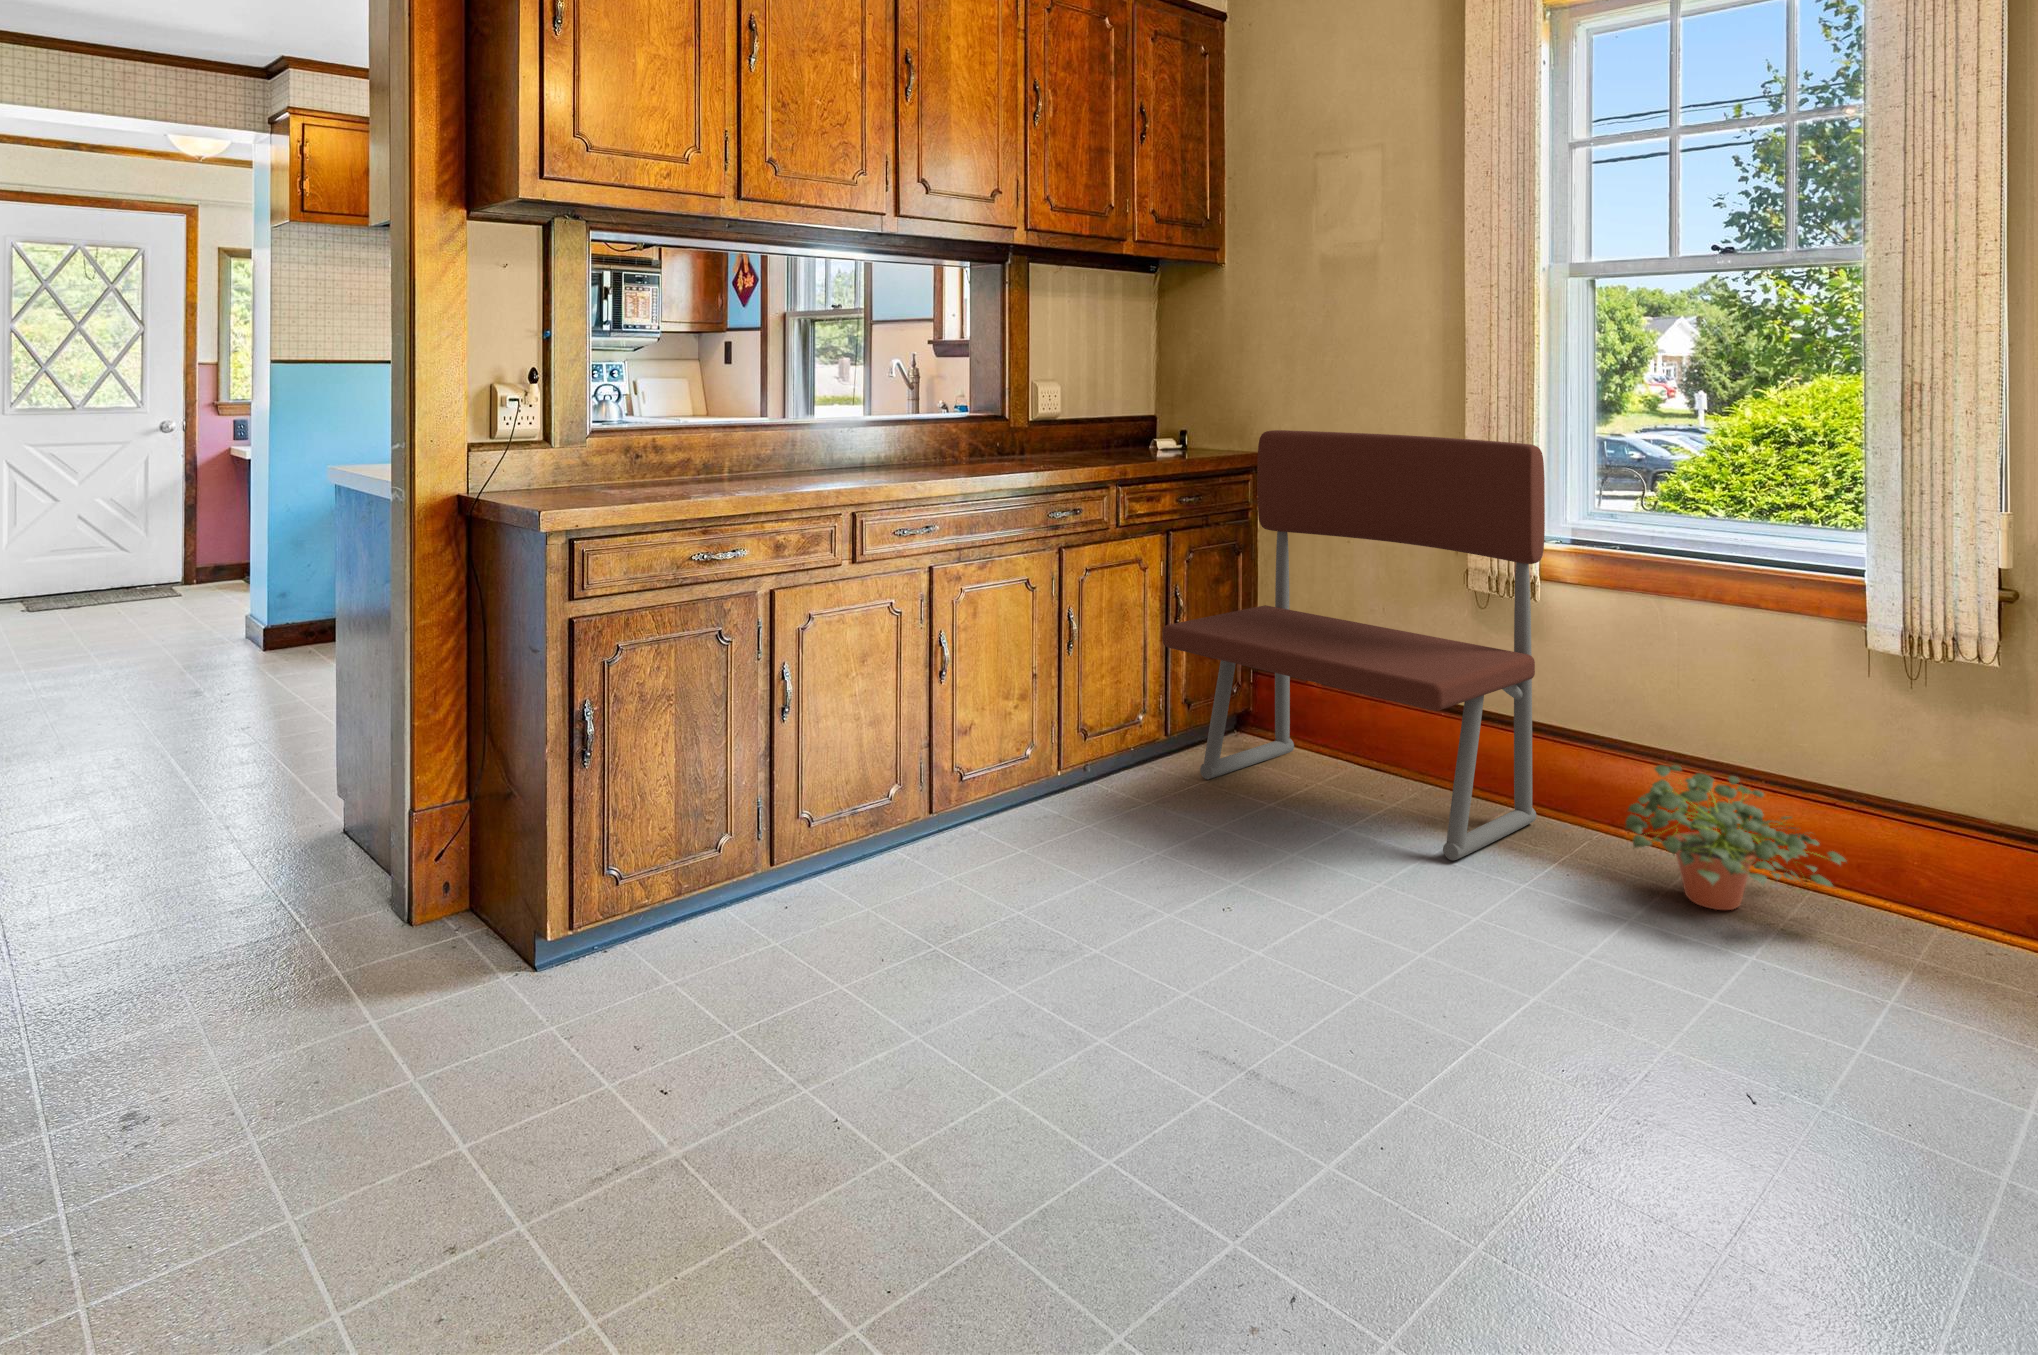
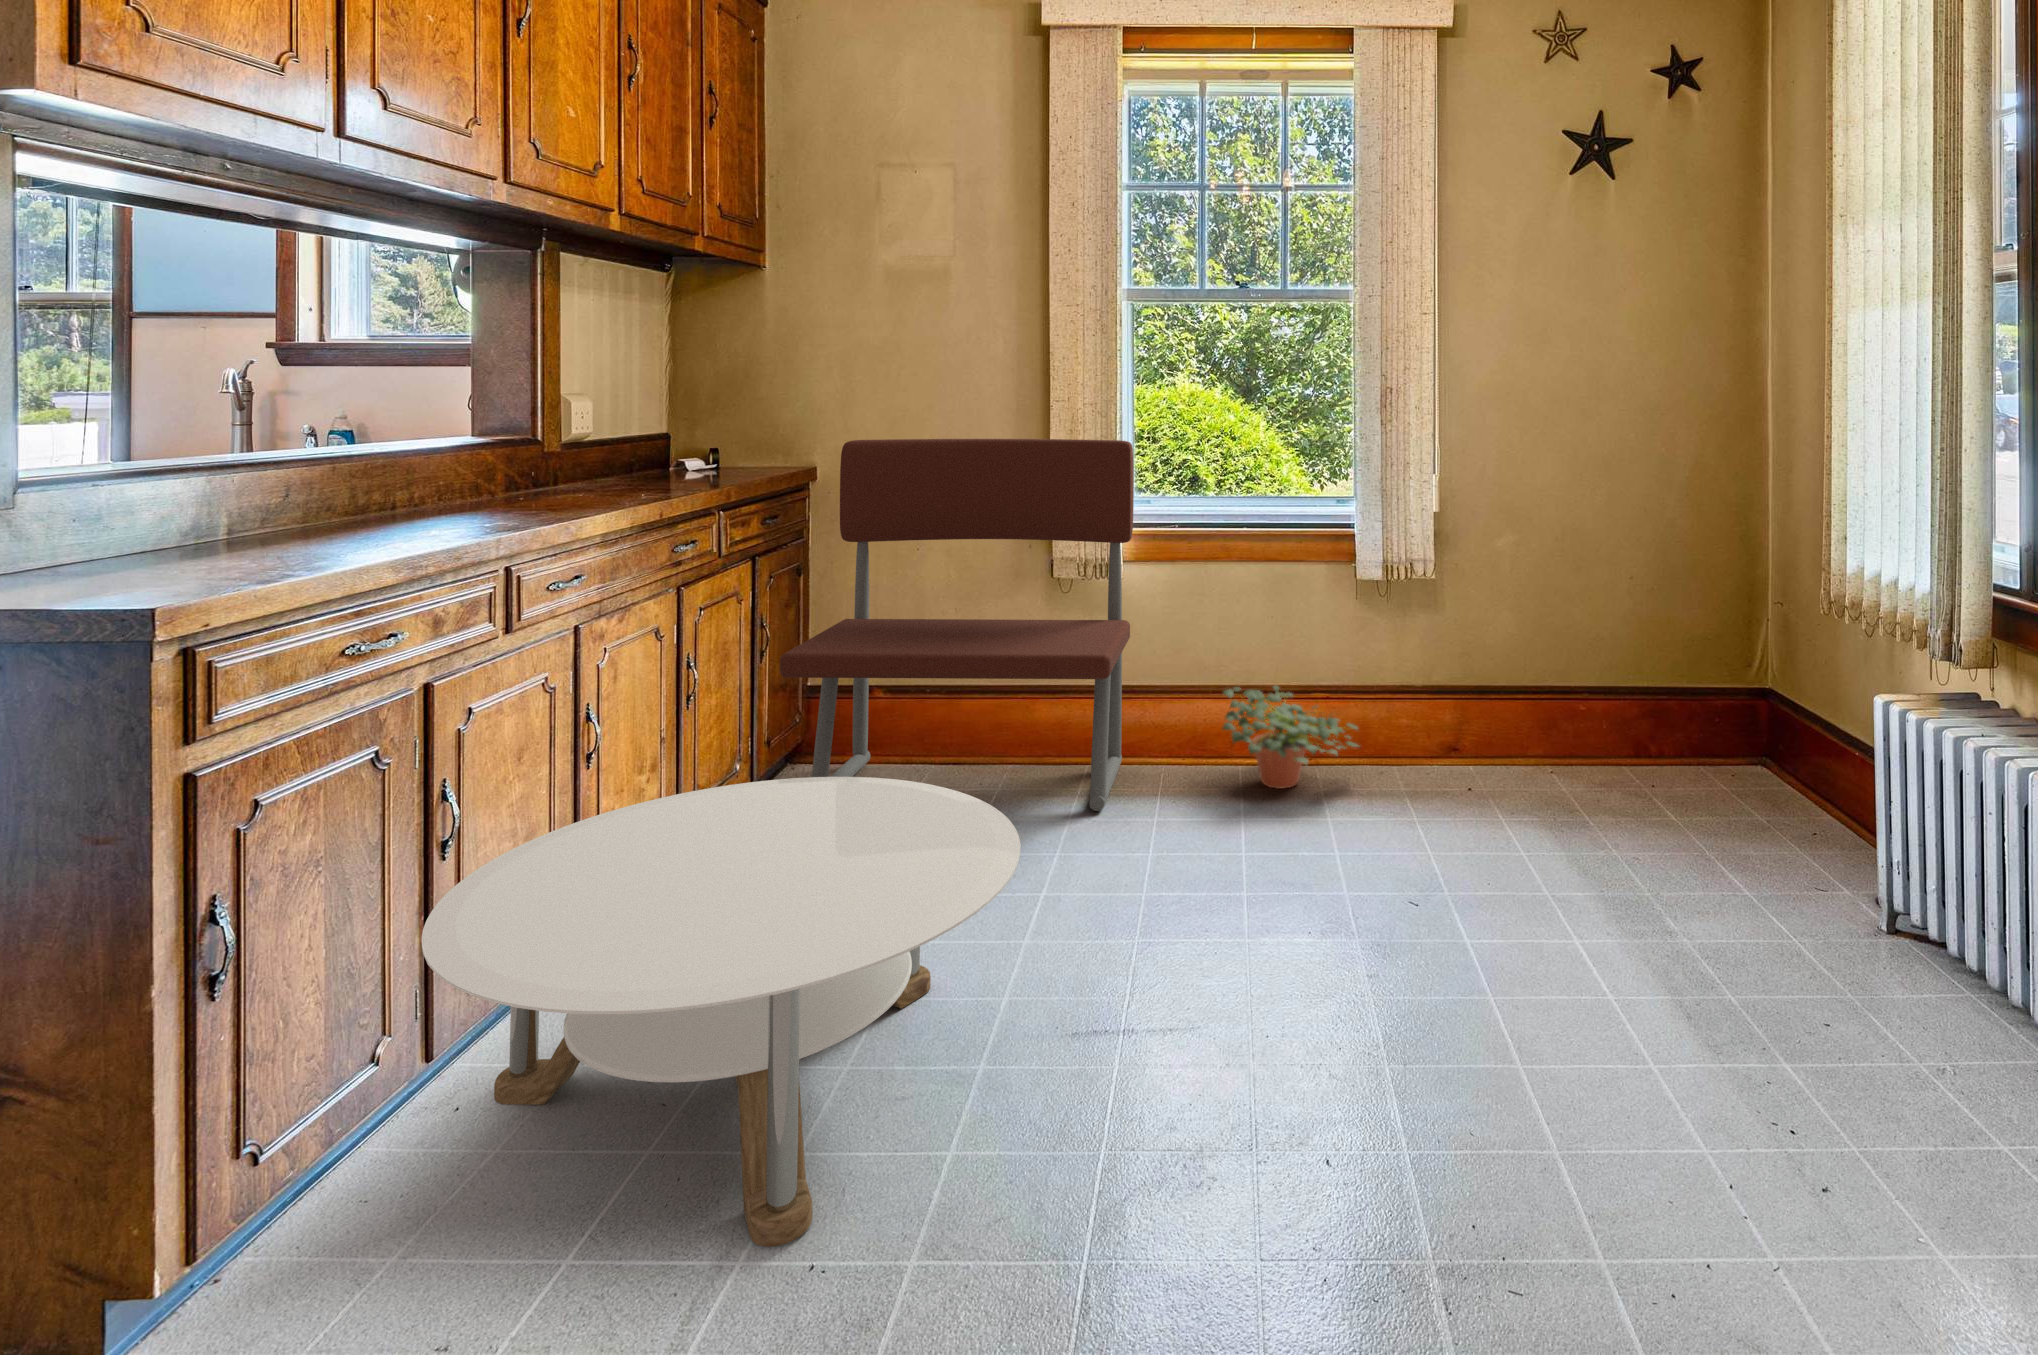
round table: none [700,717,1160,1078] -> present [422,777,1021,1247]

